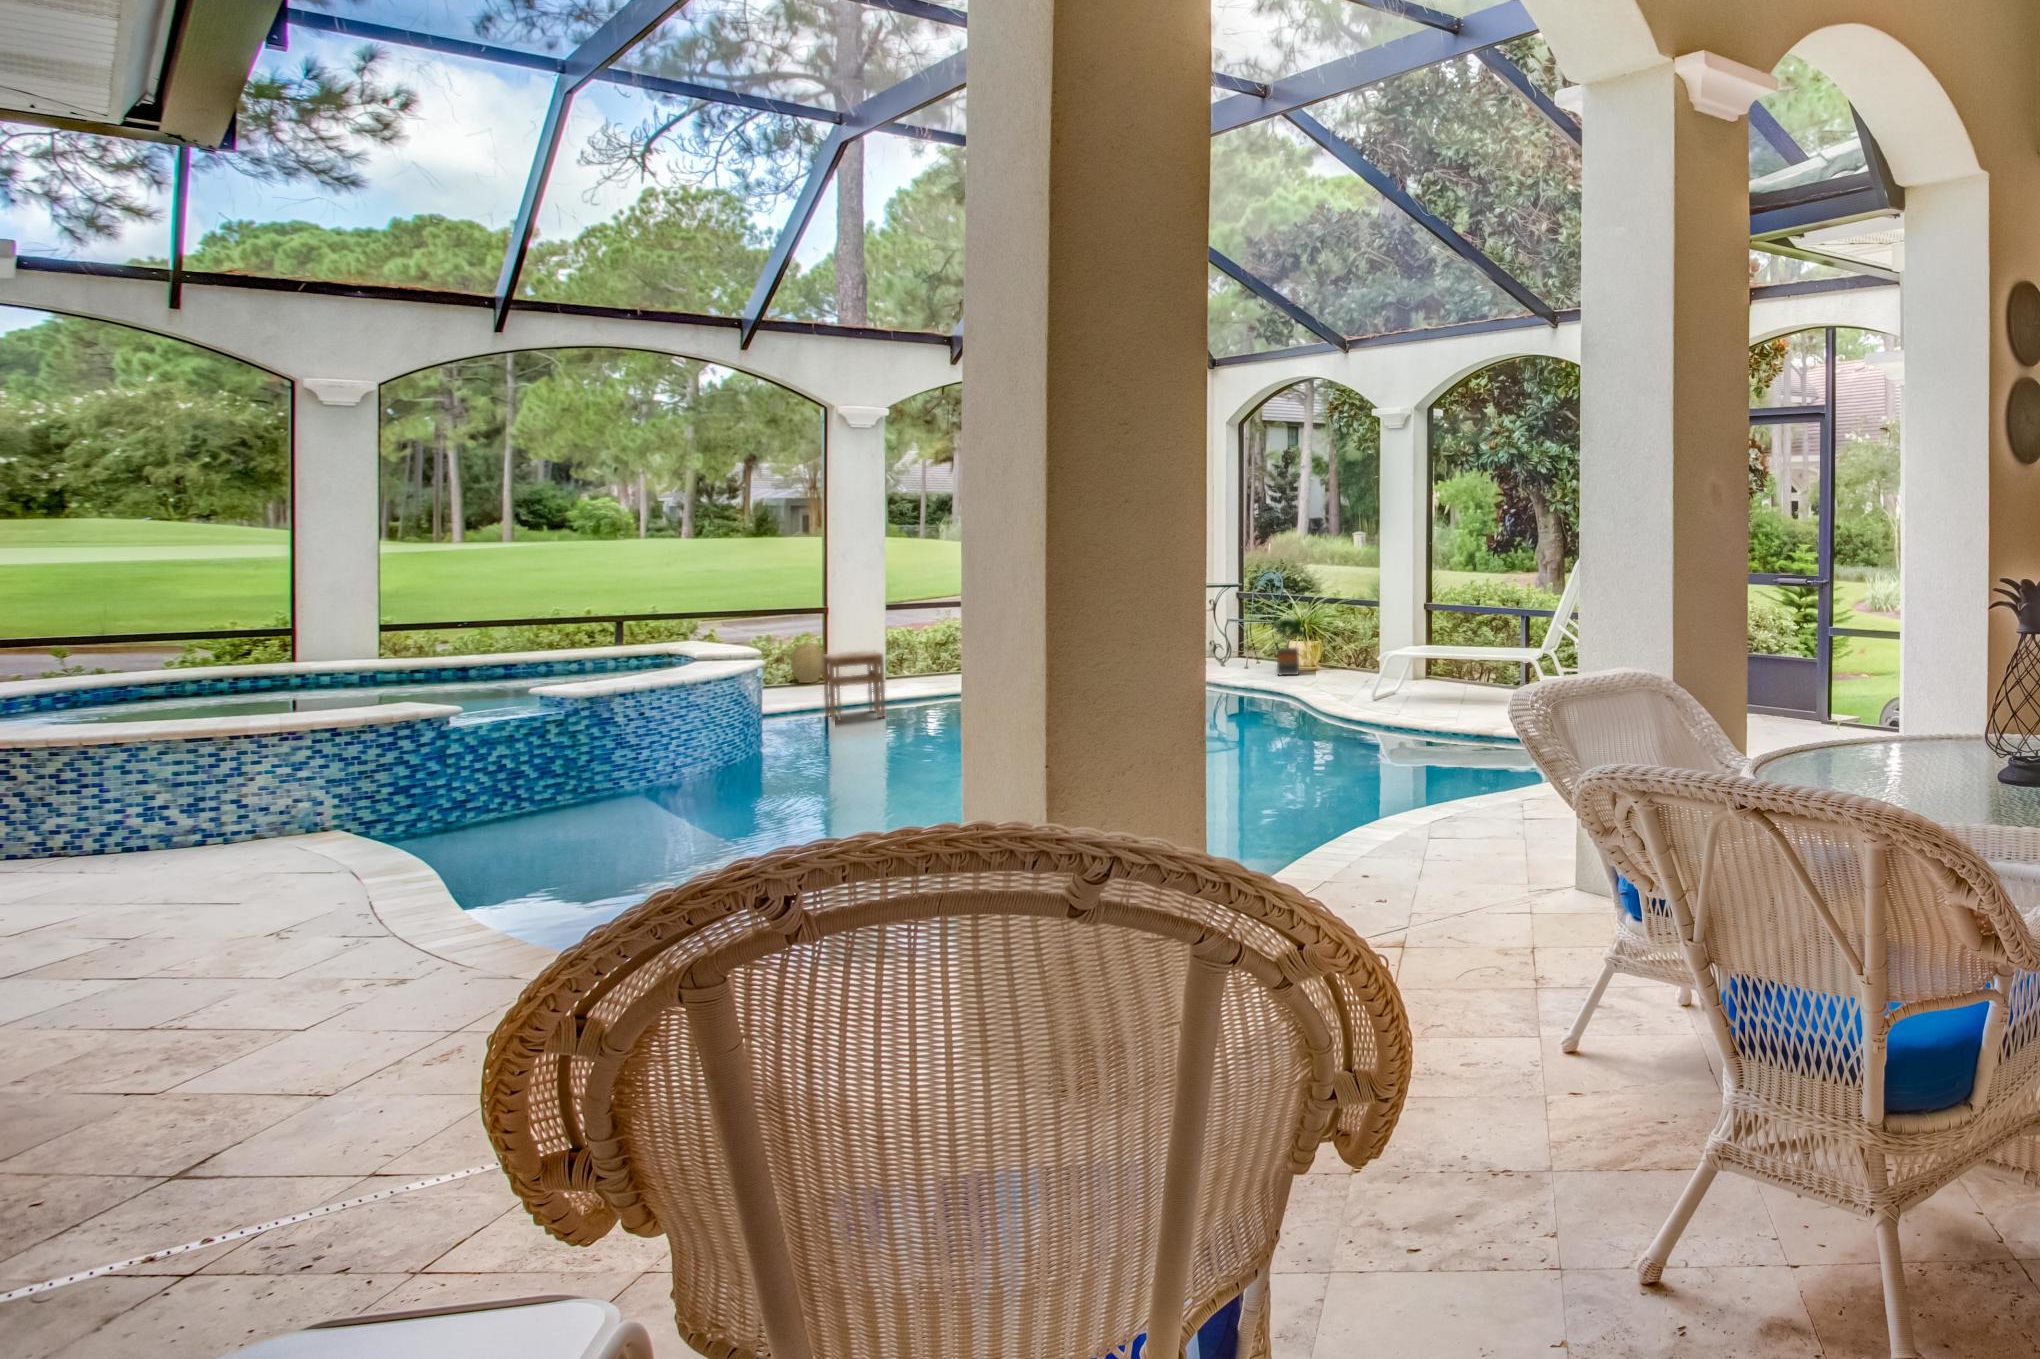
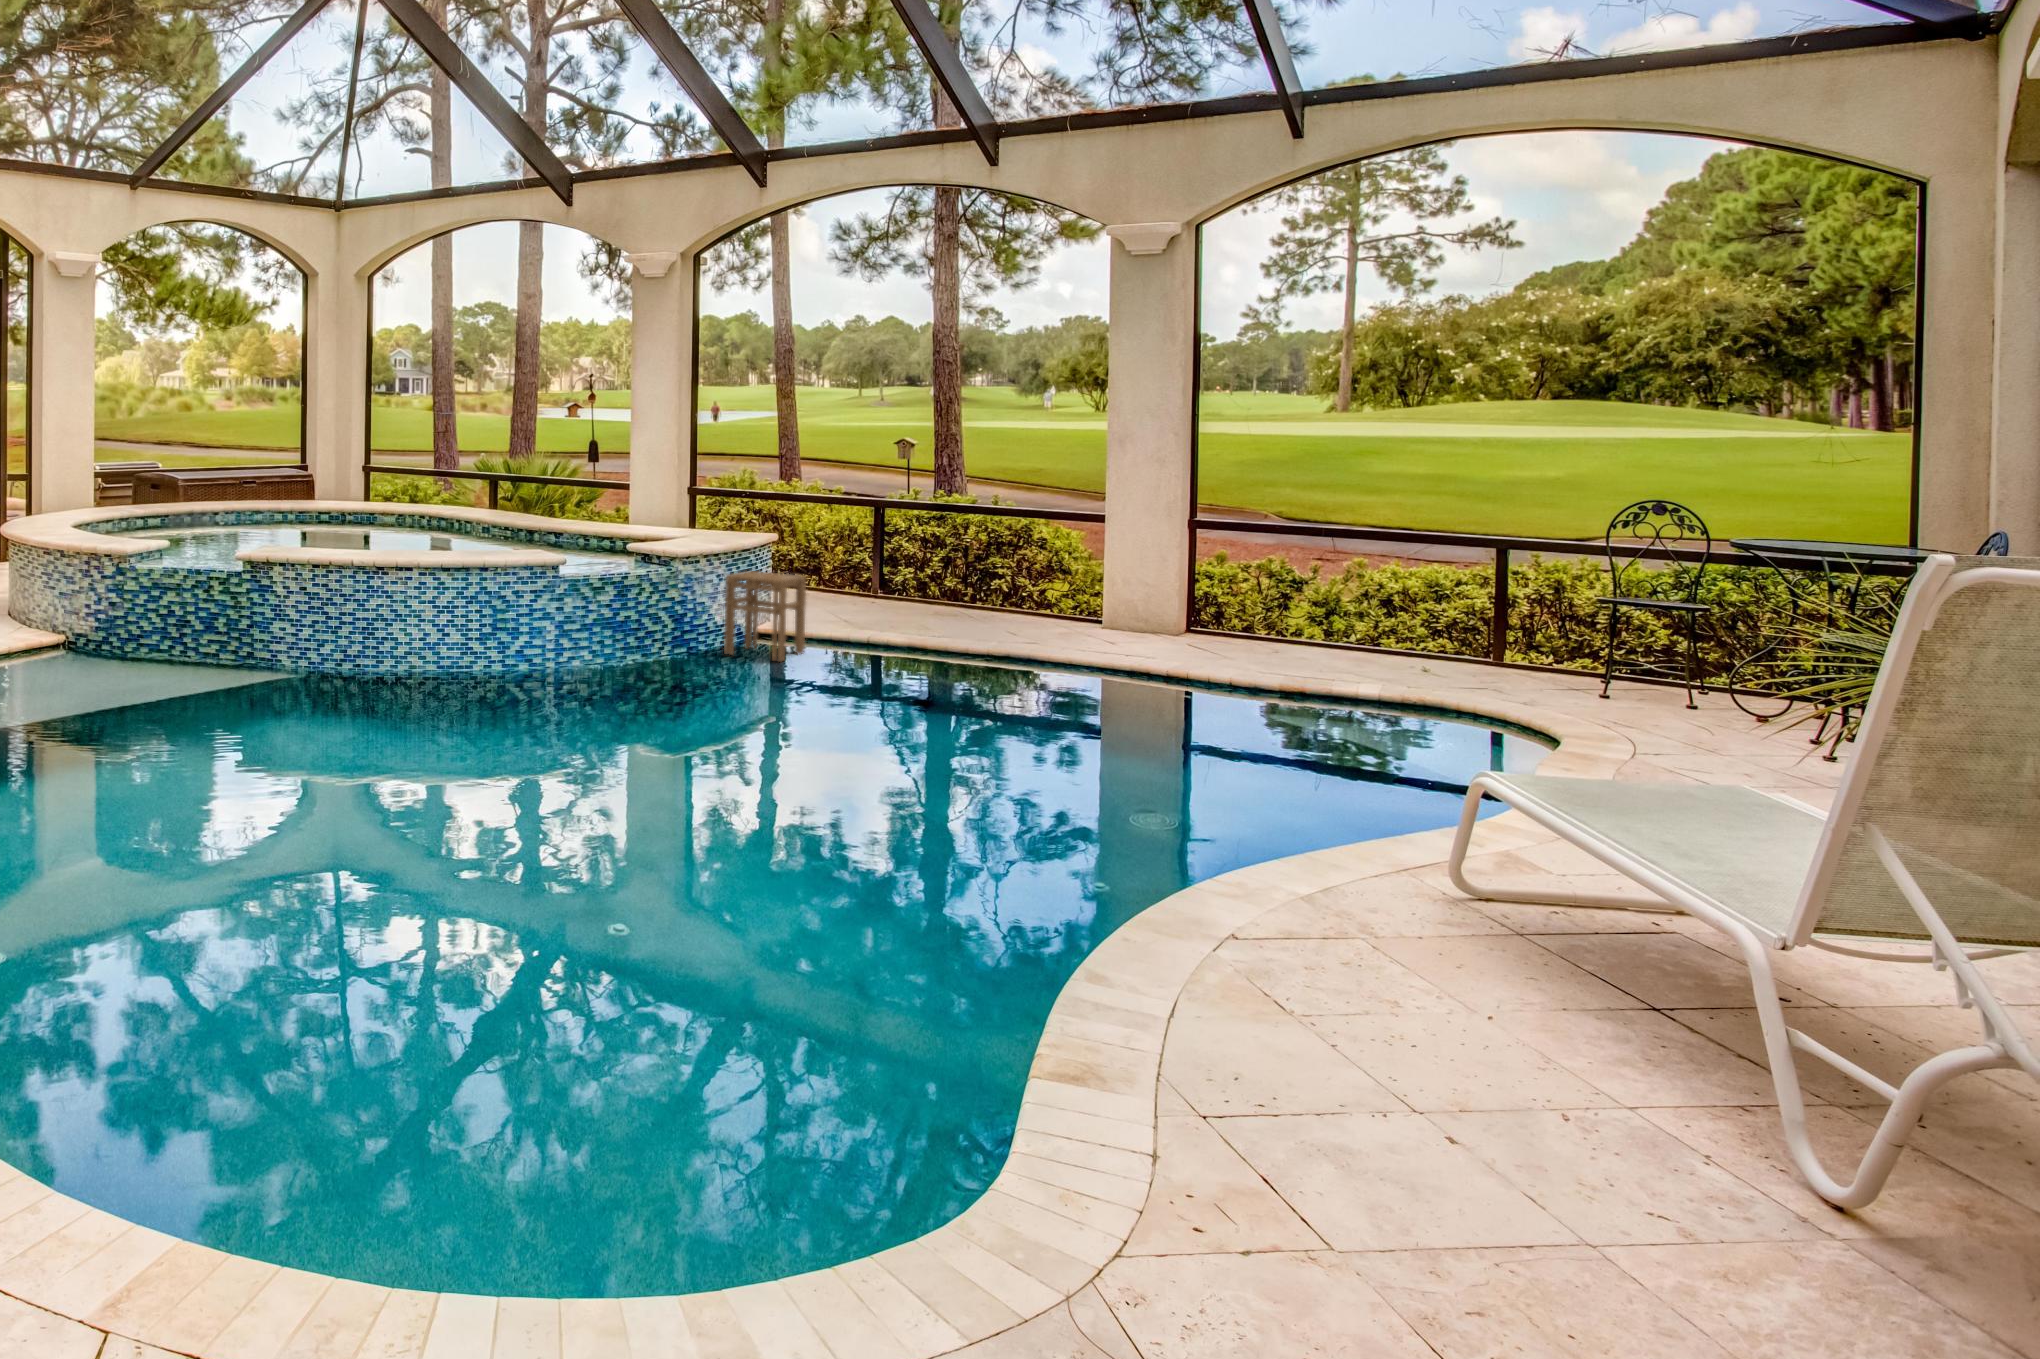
potted tree: present [1270,618,1306,675] -> none [1409,636,1493,753]
woven basket: present [790,643,823,683] -> none [850,562,890,611]

